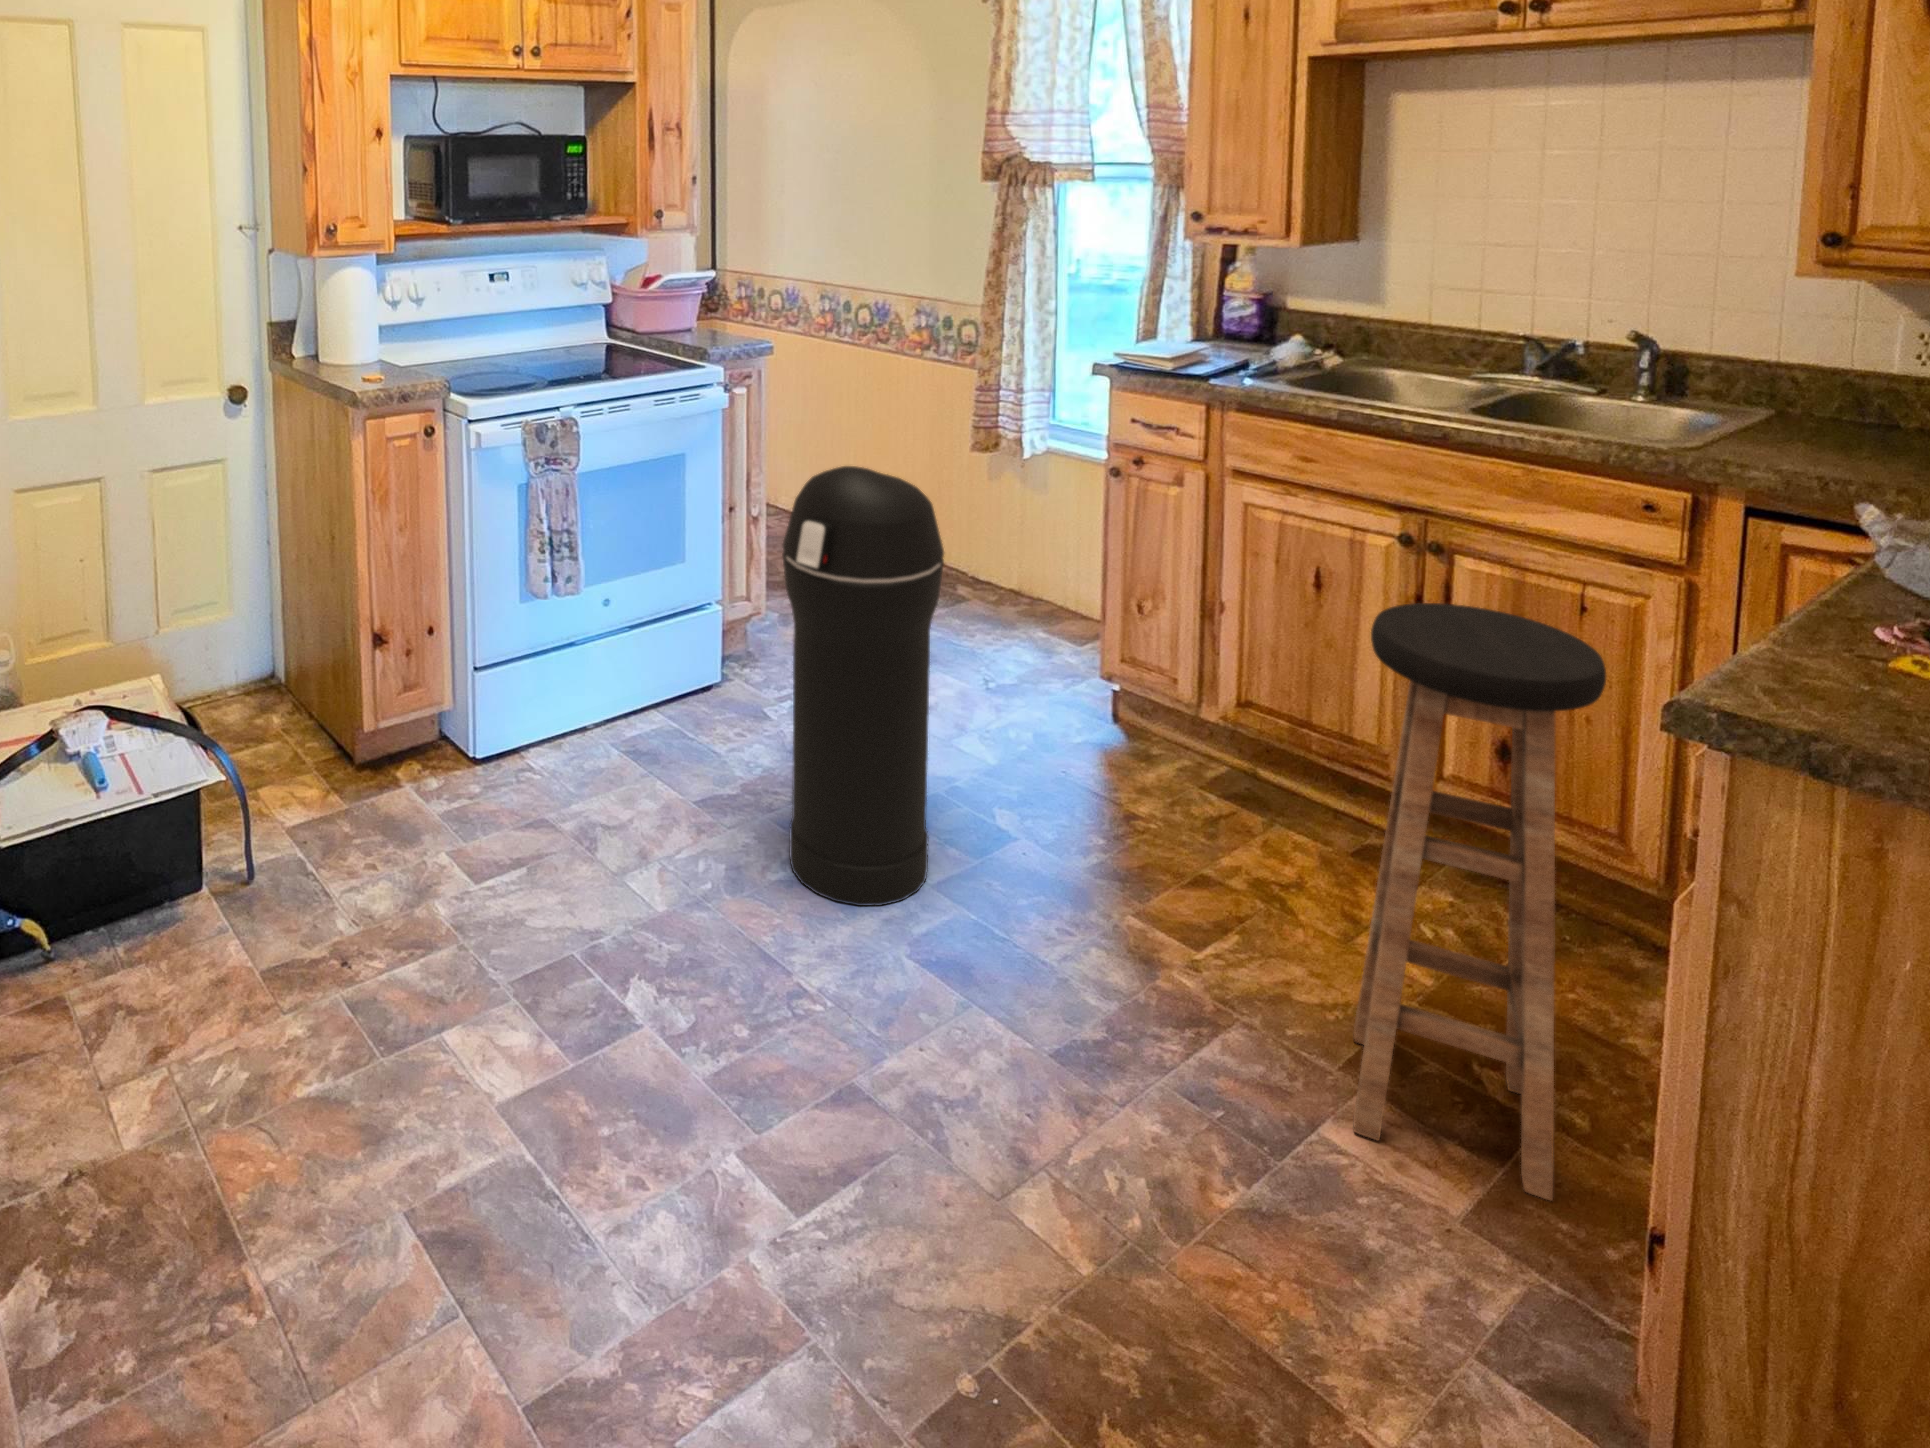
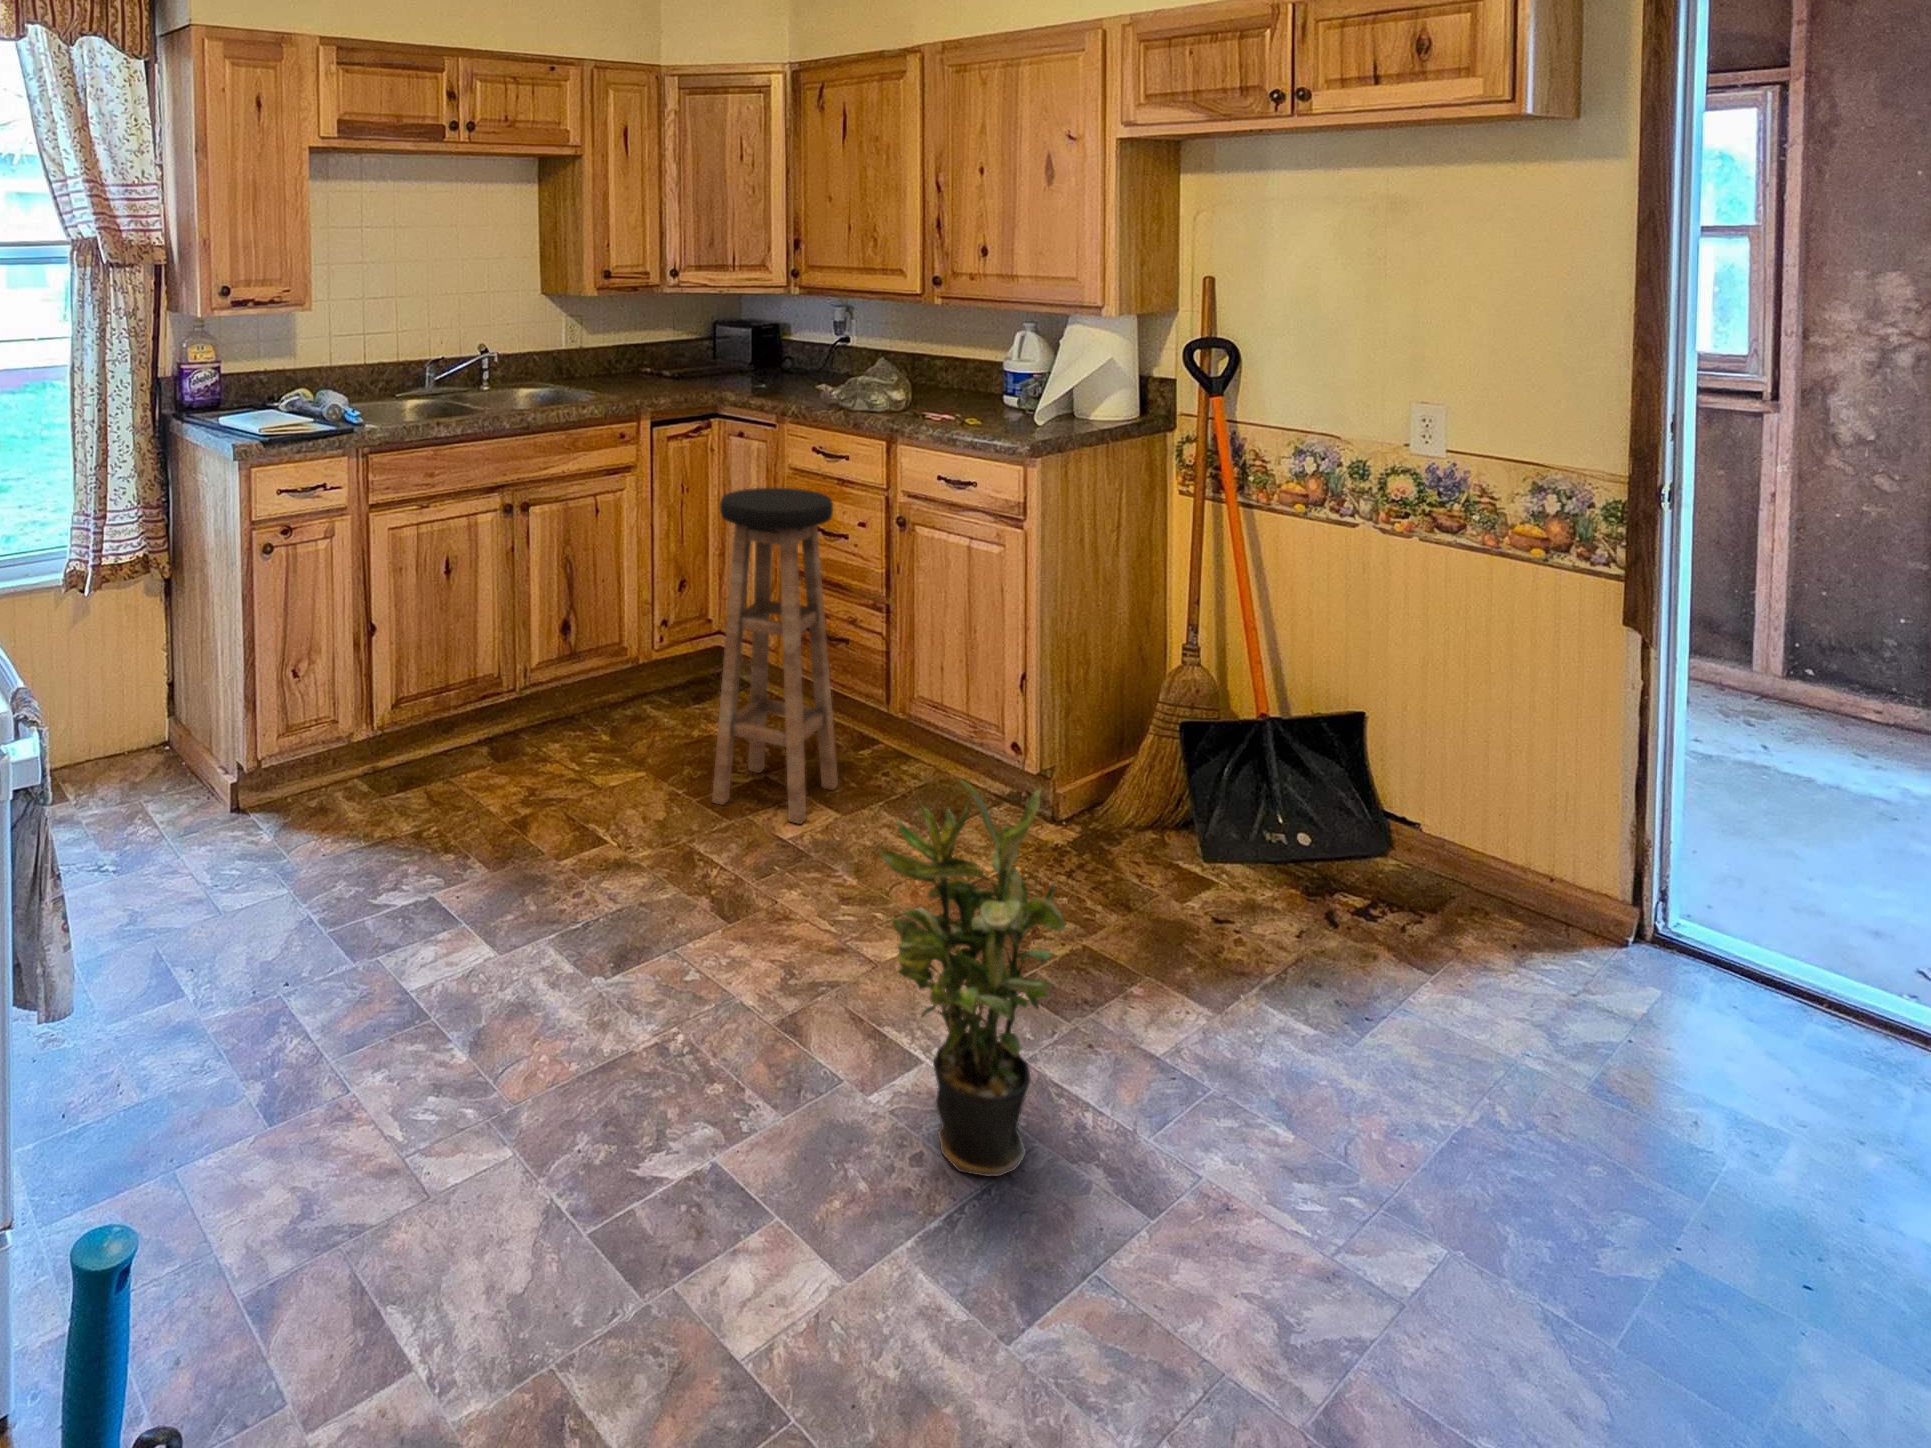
trash can: present [782,466,944,906] -> none [380,548,554,1036]
potted plant: none [528,845,752,1284] -> present [879,781,1066,1177]

